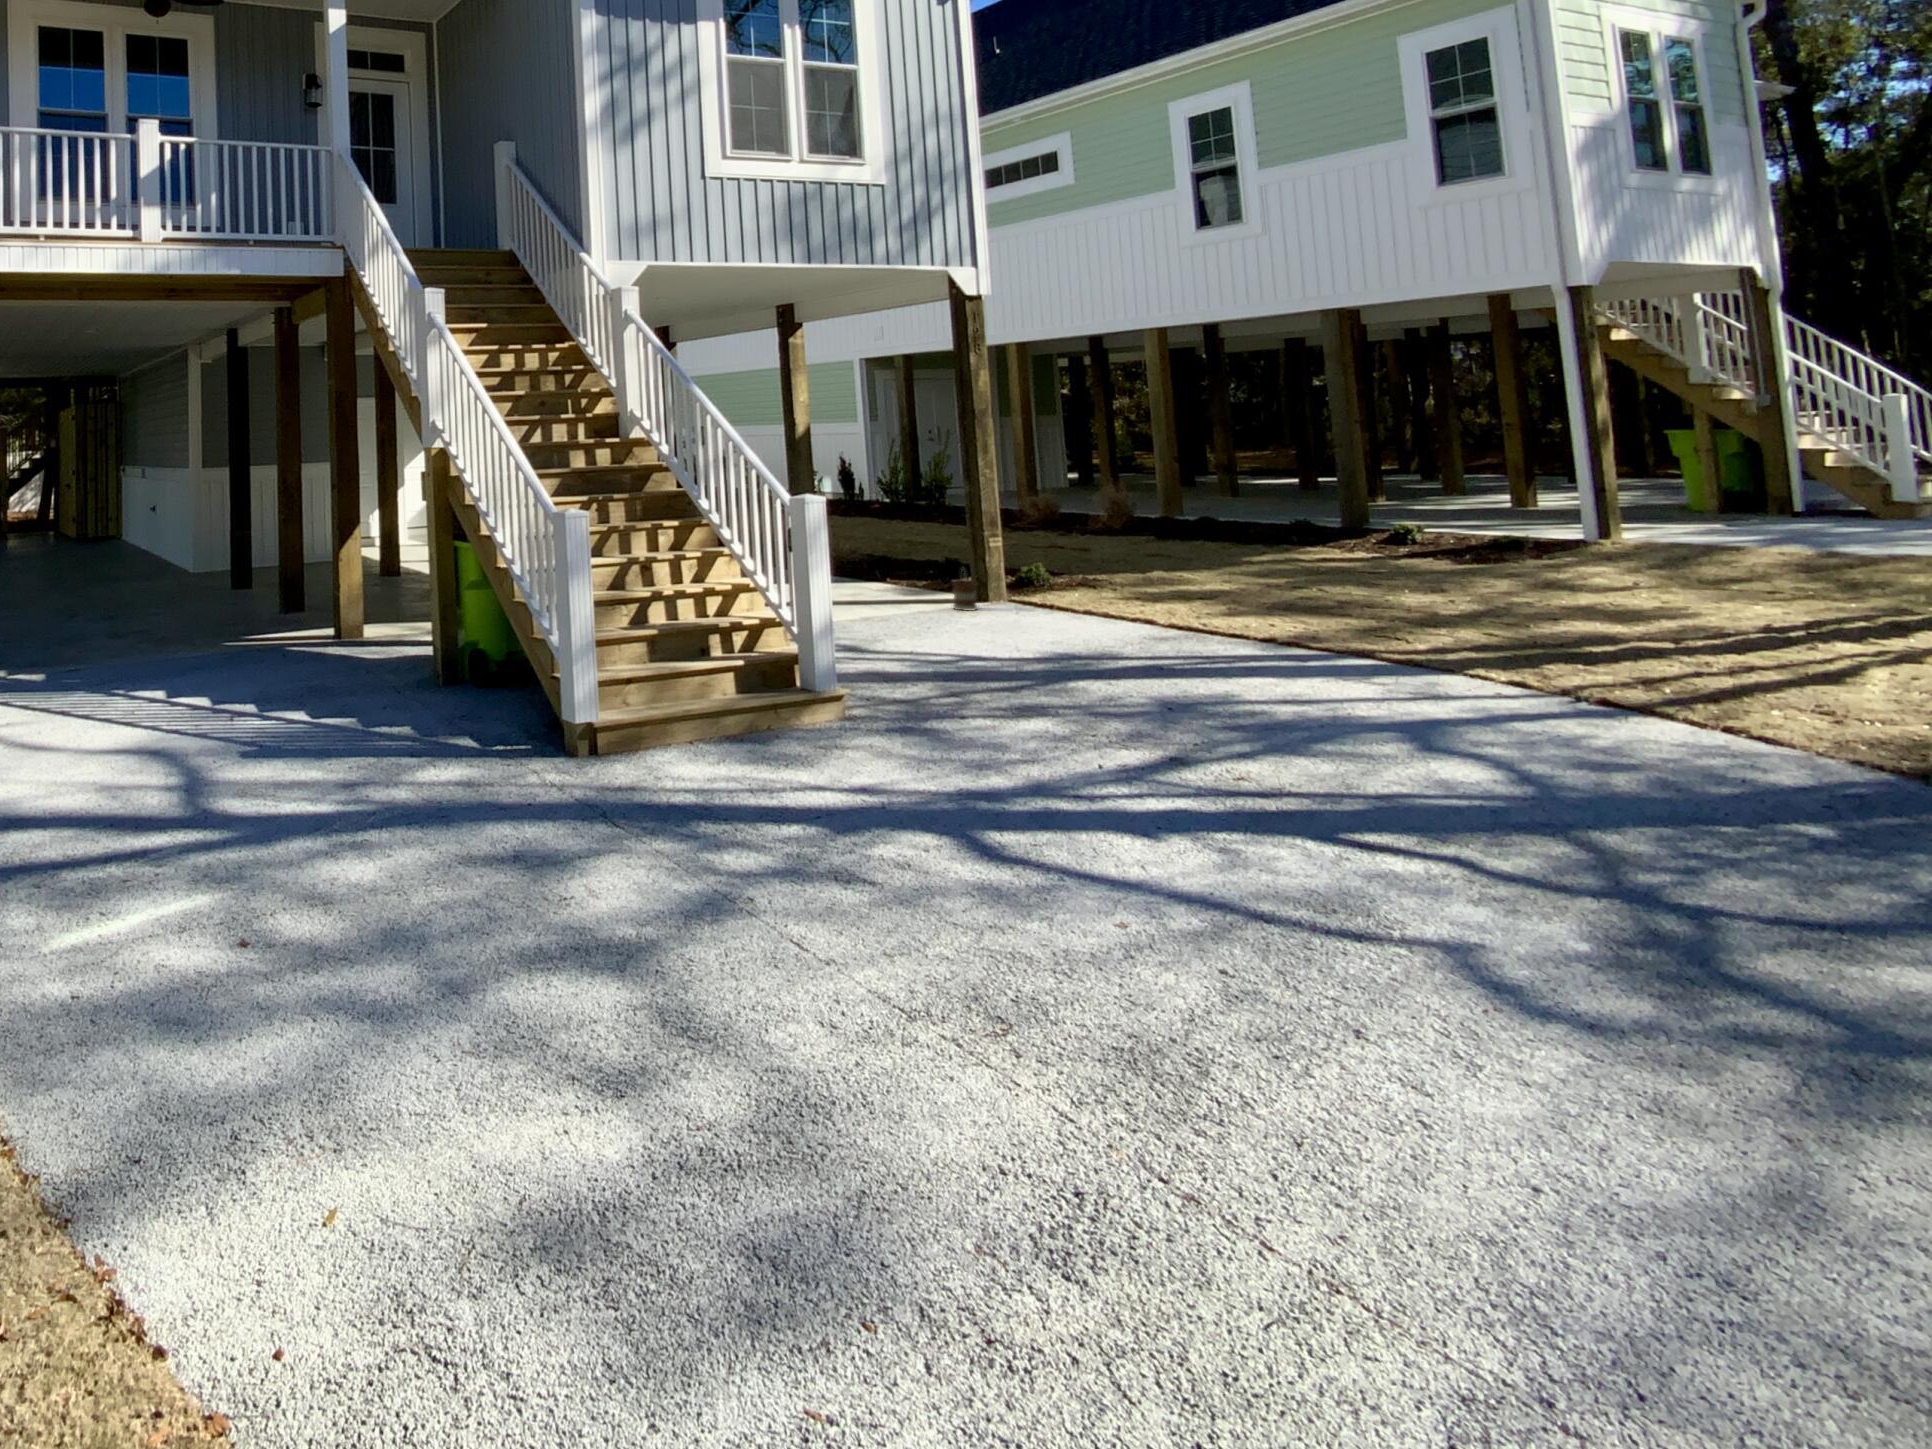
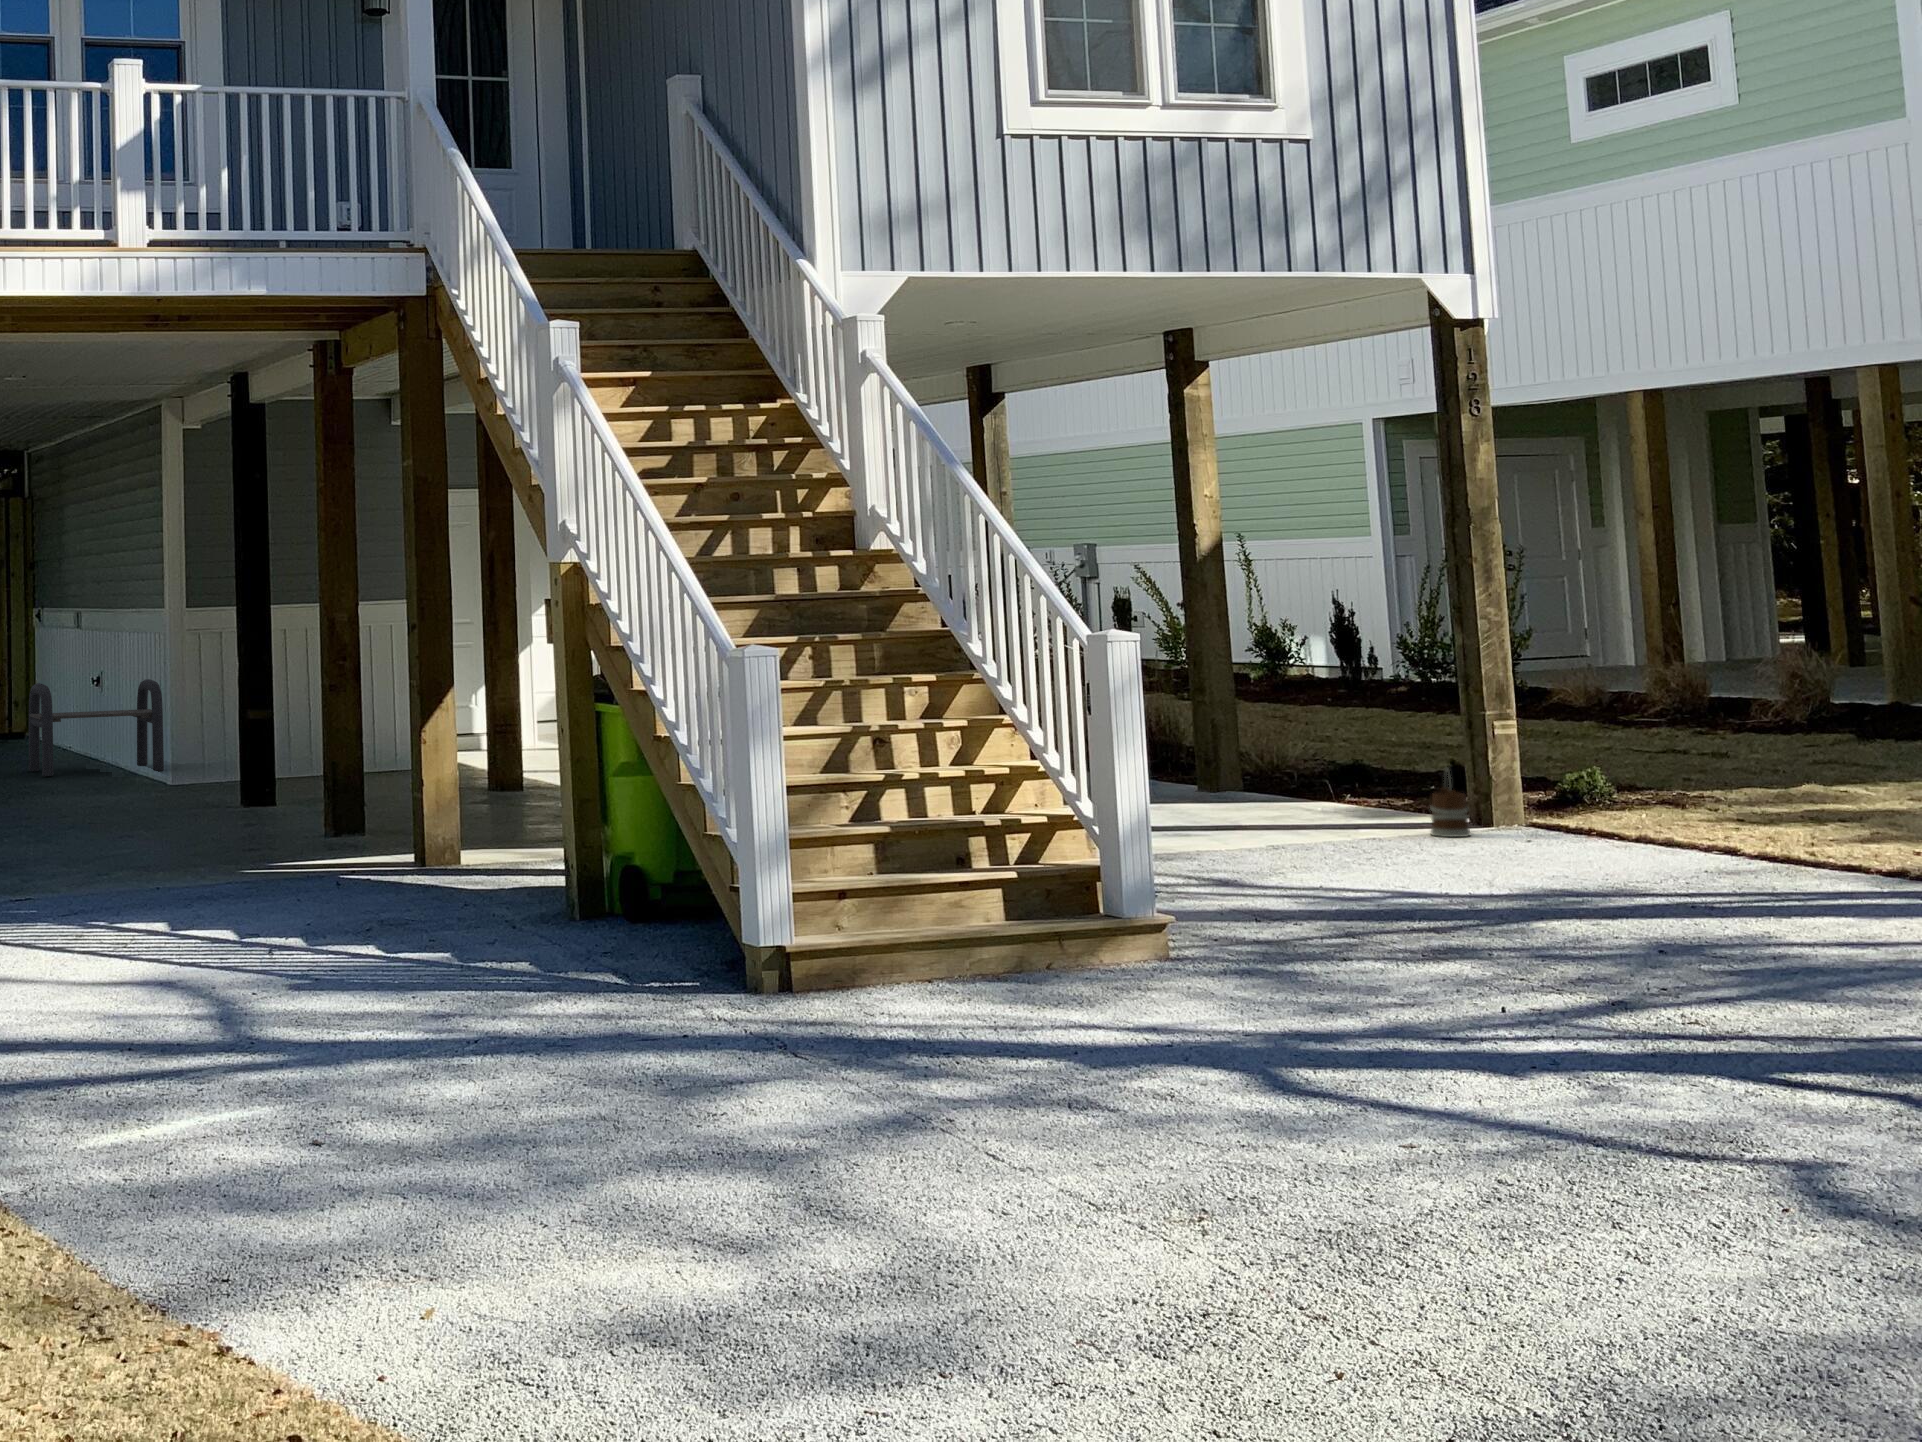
bench: none [104,511,185,570] -> present [29,679,164,776]

